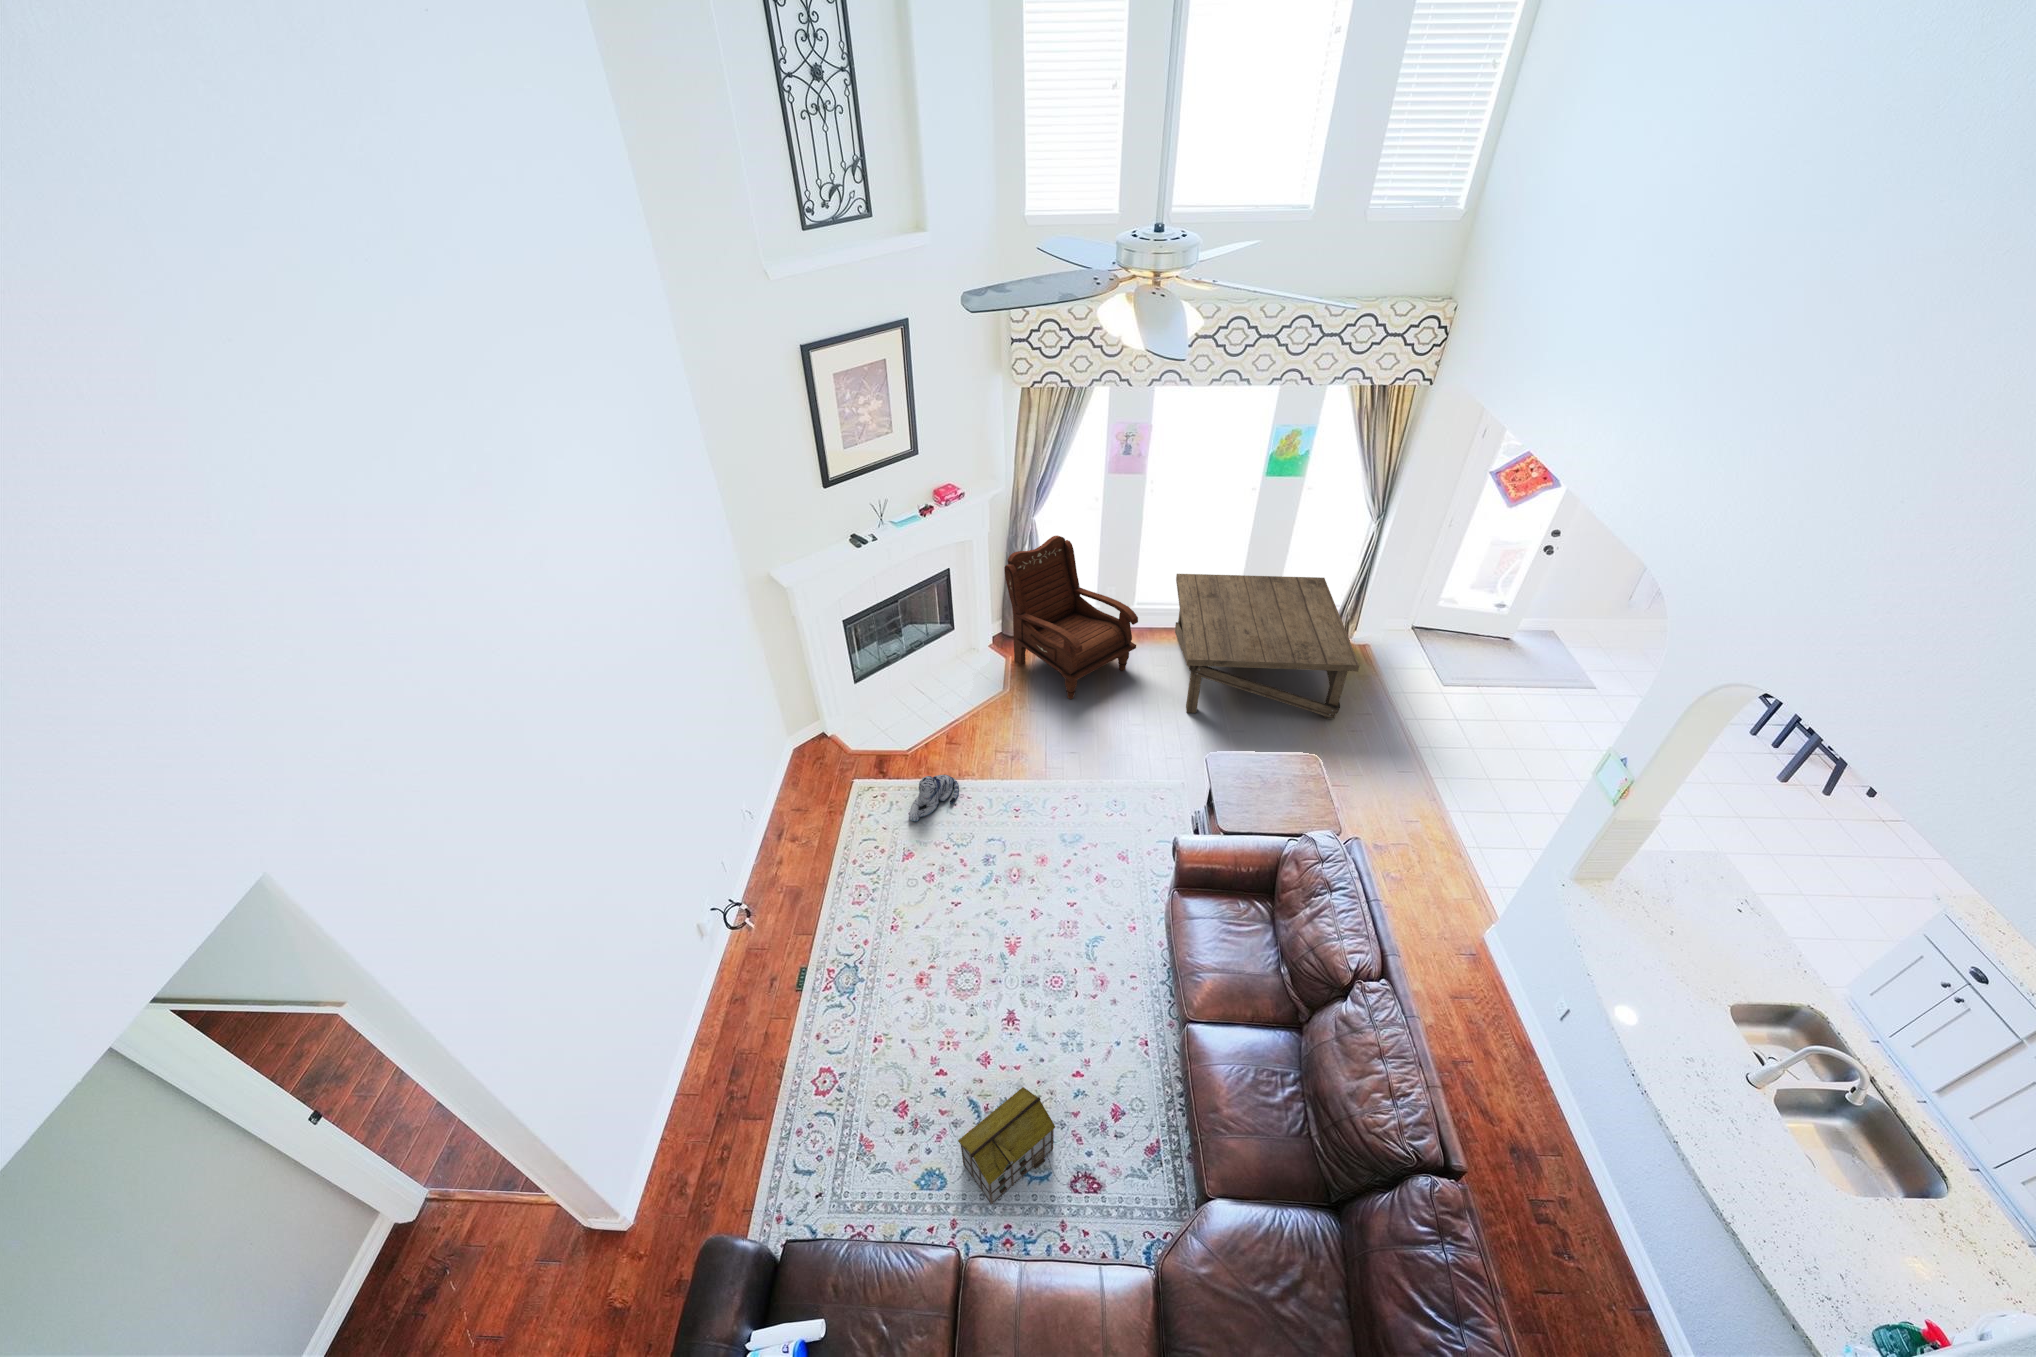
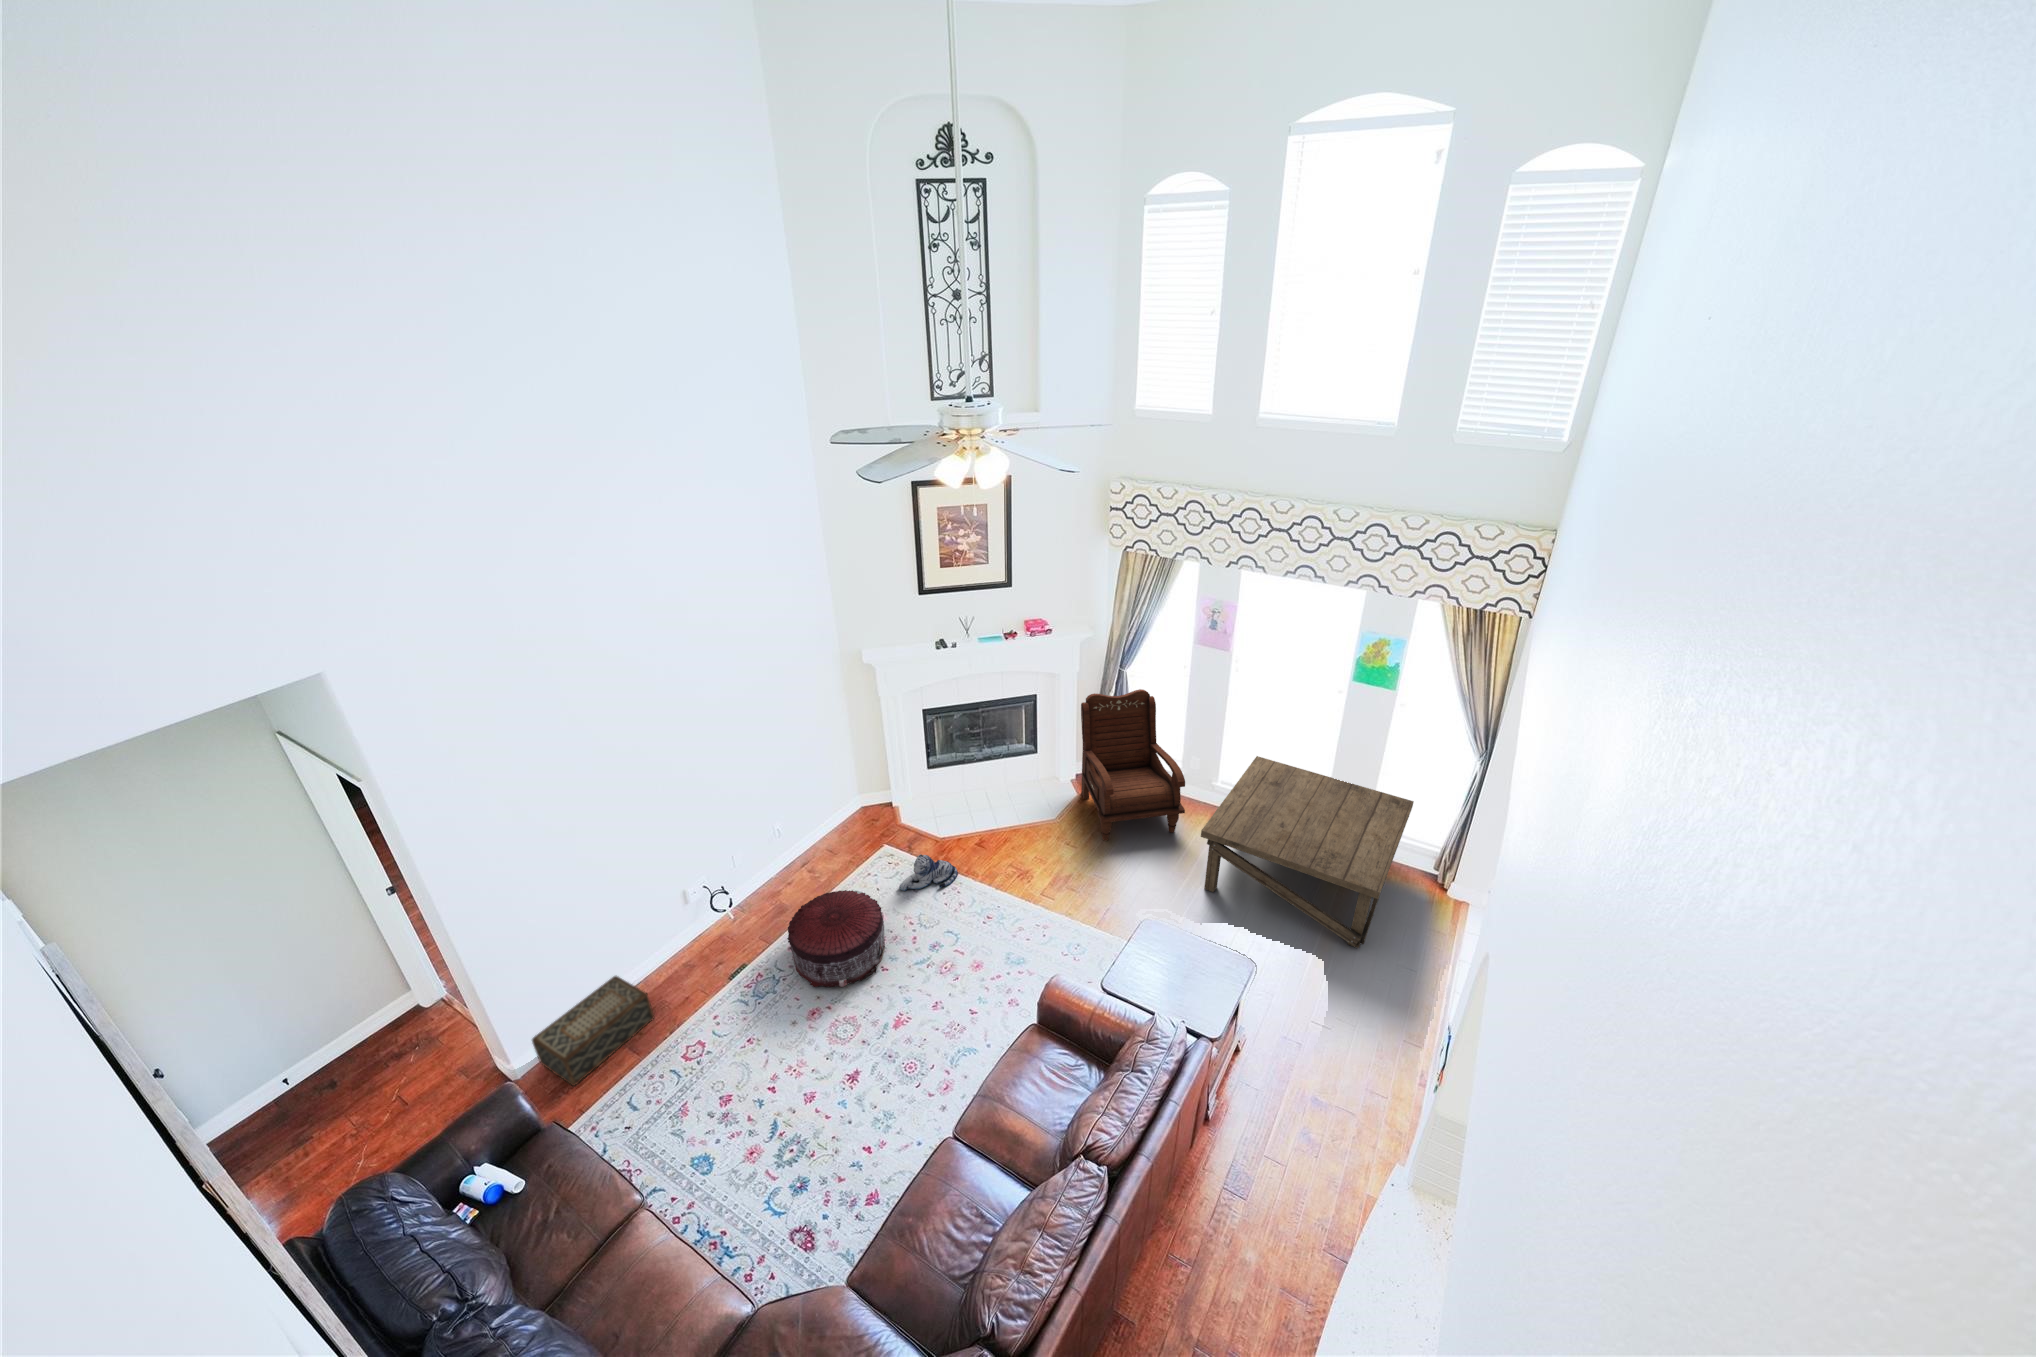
pouf: none [842,840,957,957] -> present [787,890,885,987]
woven basket: none [636,1051,748,1190] -> present [532,976,654,1086]
toy house: present [958,1087,1055,1204] -> none [714,1121,805,1208]

